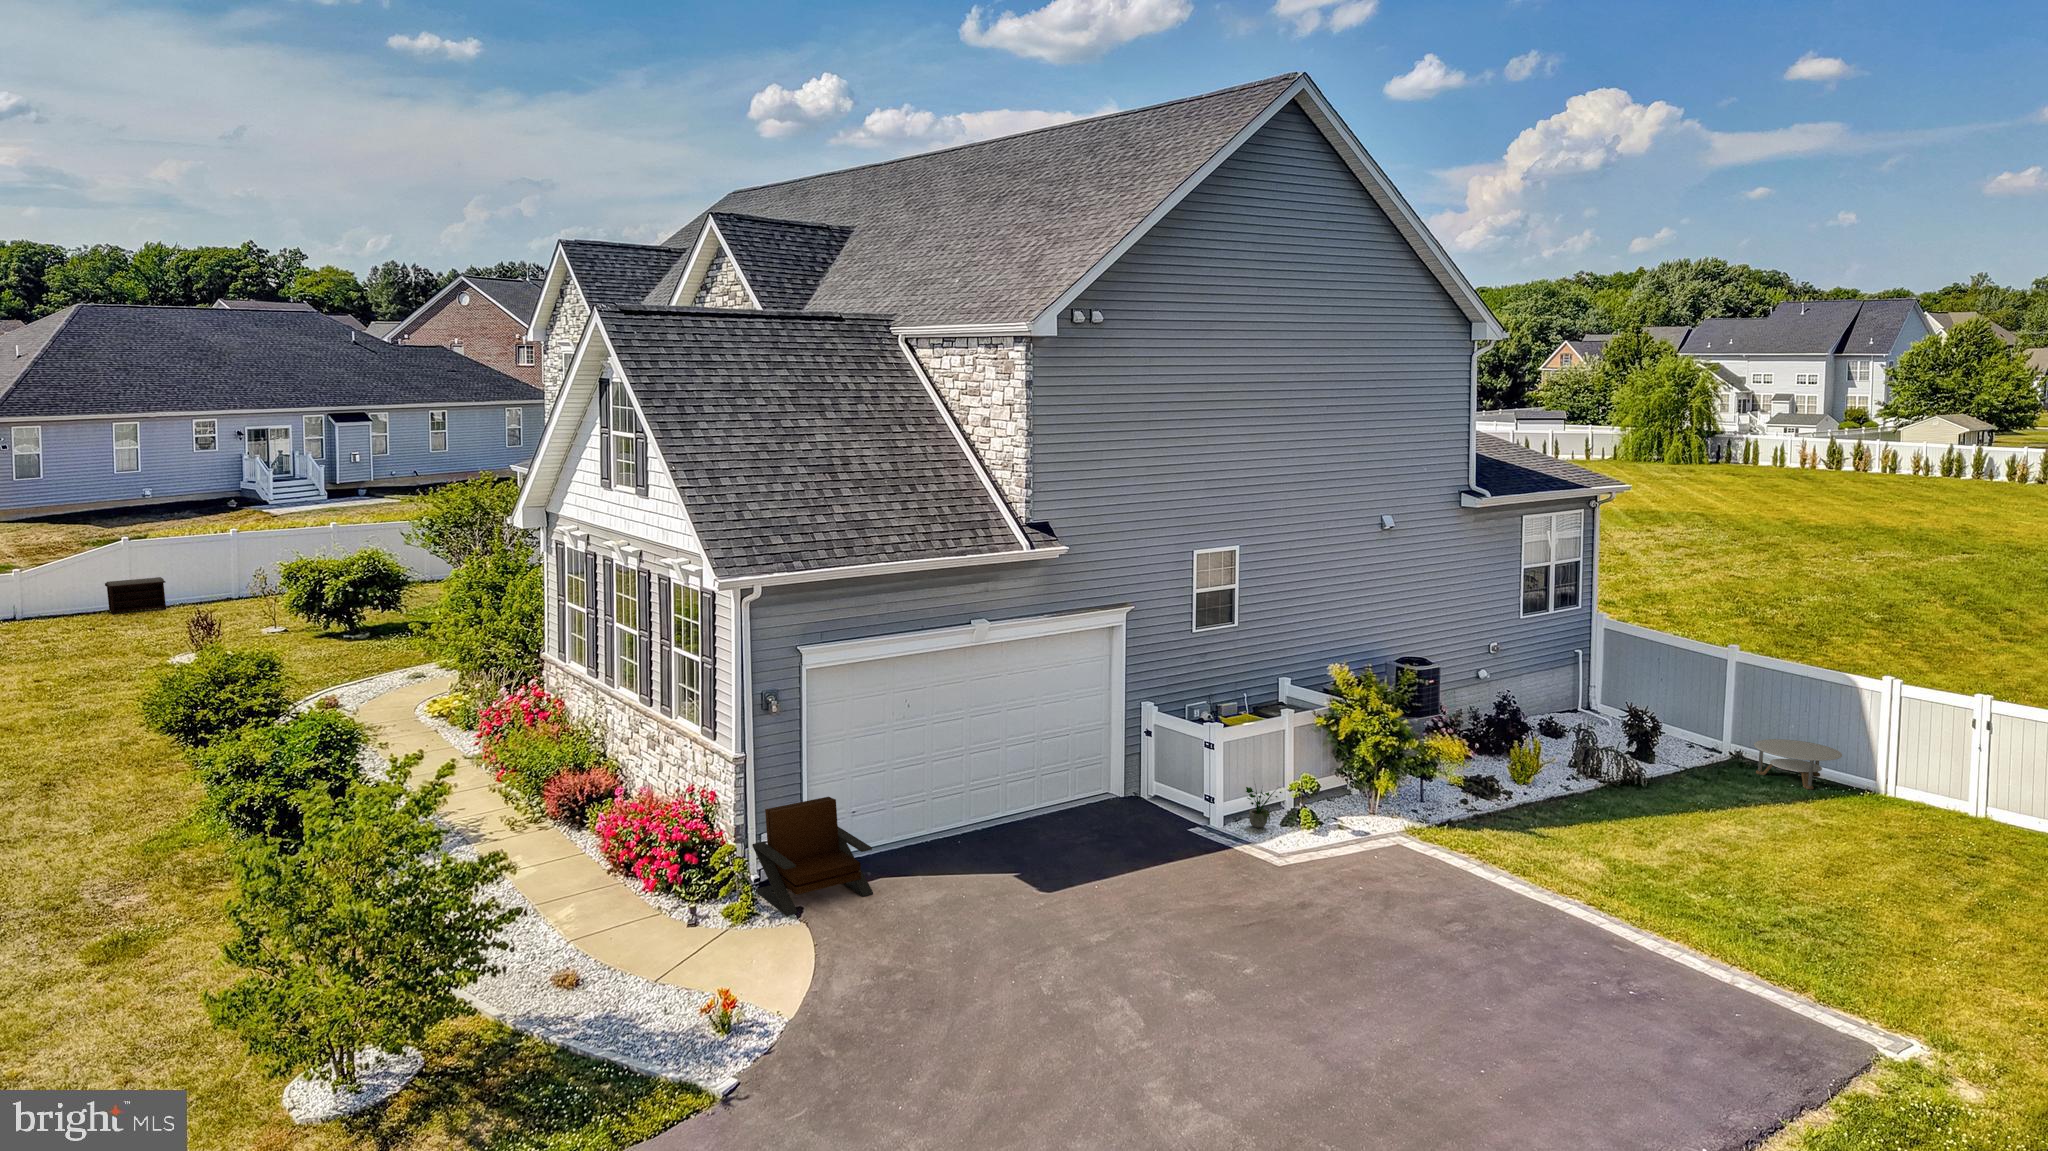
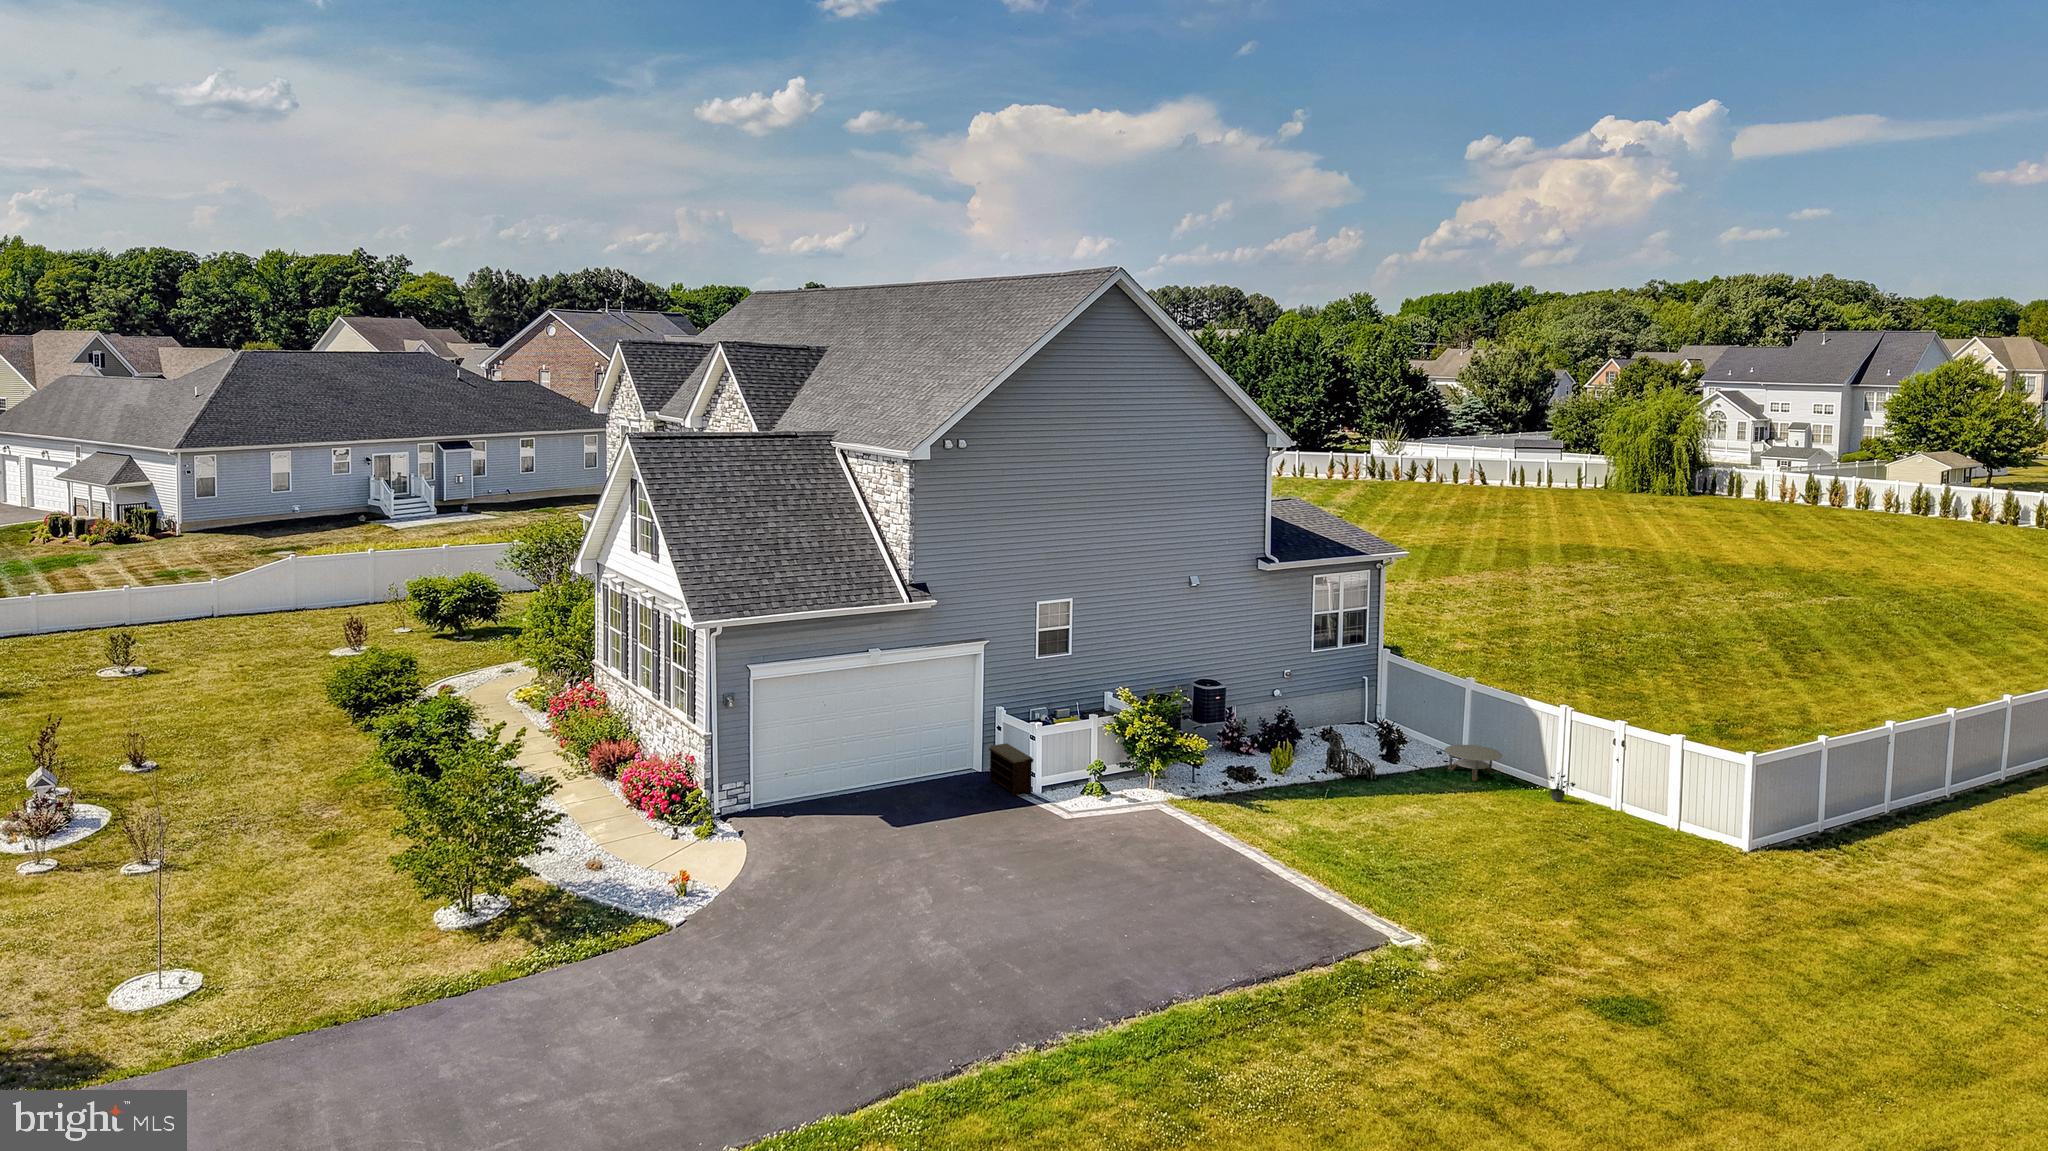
bench: present [105,577,166,615] -> present [989,743,1033,796]
potted plant: present [1246,787,1281,828] -> present [1549,772,1576,801]
lounge chair: present [752,797,873,916] -> none [715,763,791,836]

